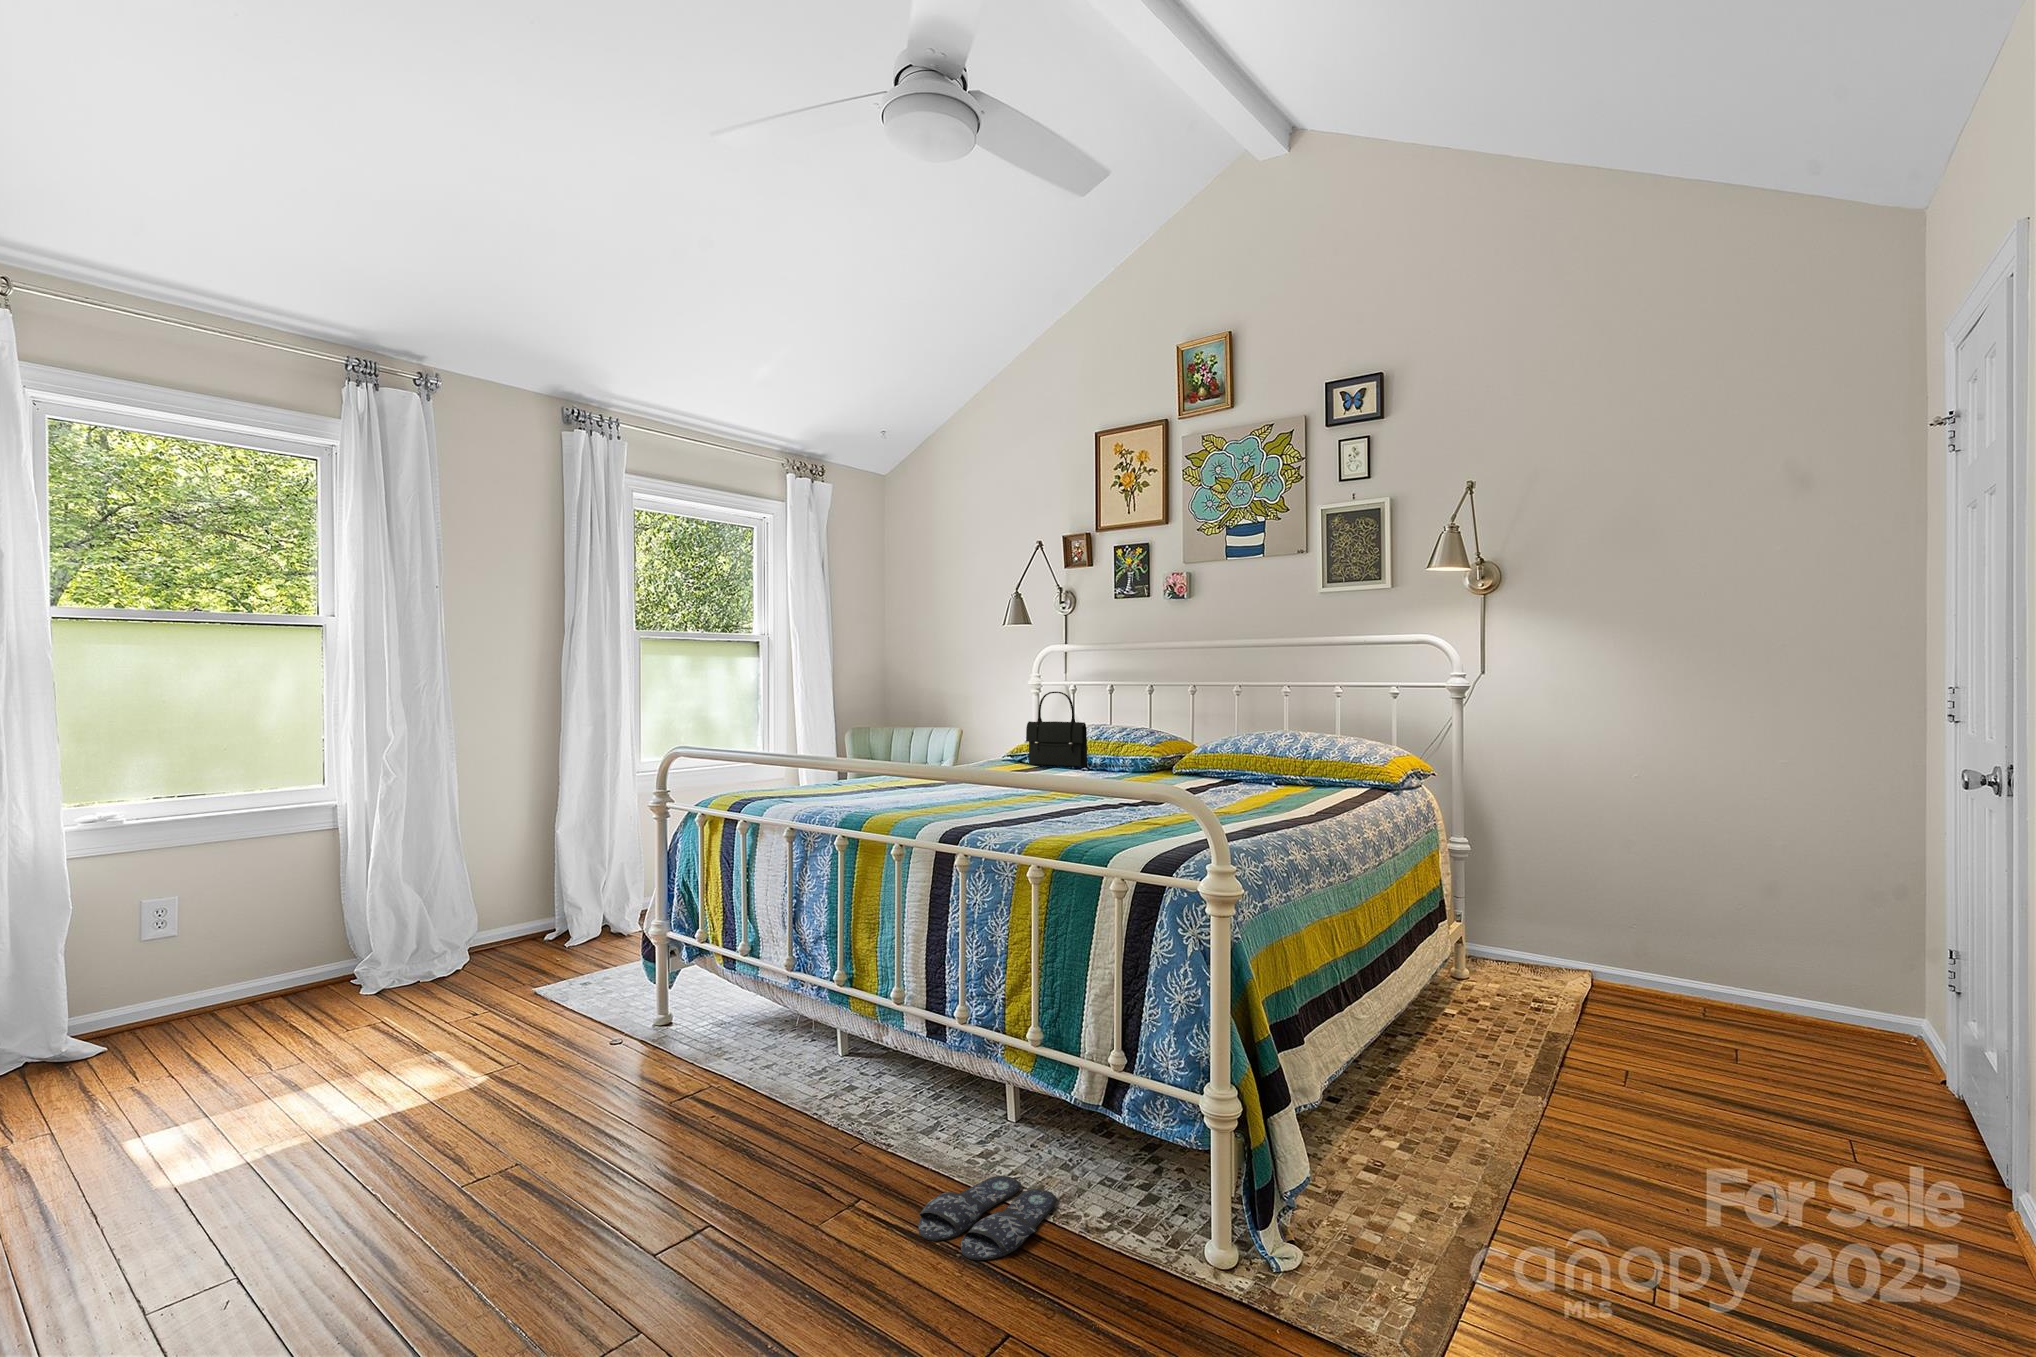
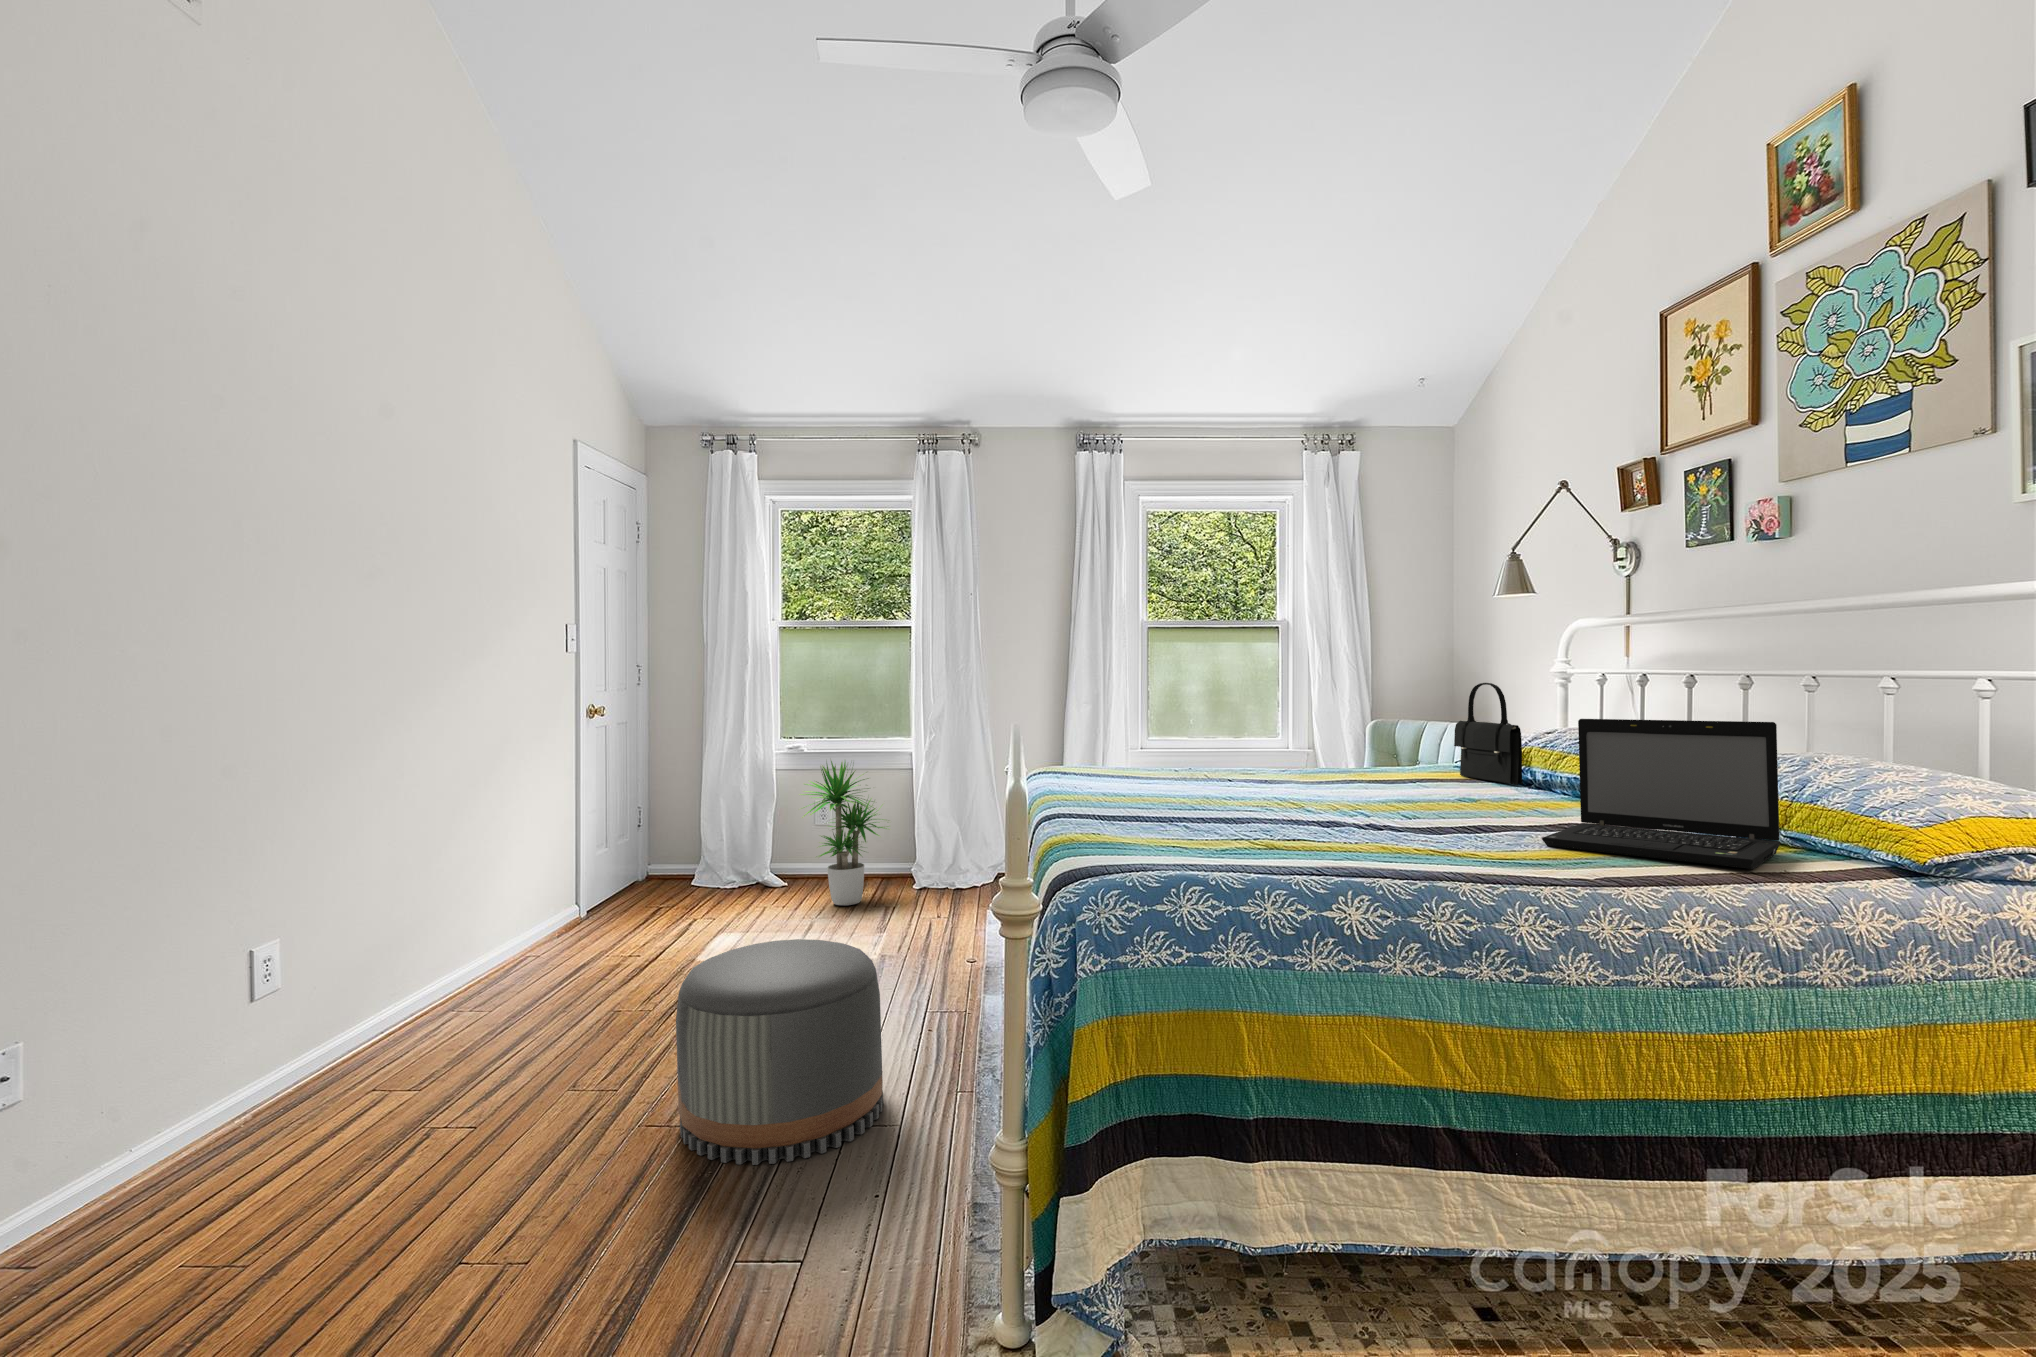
laptop: none [1212,710,1338,795] -> present [1542,719,1781,869]
potted plant: none [159,807,335,1023] -> present [801,761,887,905]
pouf: none [518,997,778,1286] -> present [676,939,883,1165]
slippers: present [919,1176,1056,1260] -> none [857,1205,1006,1288]

